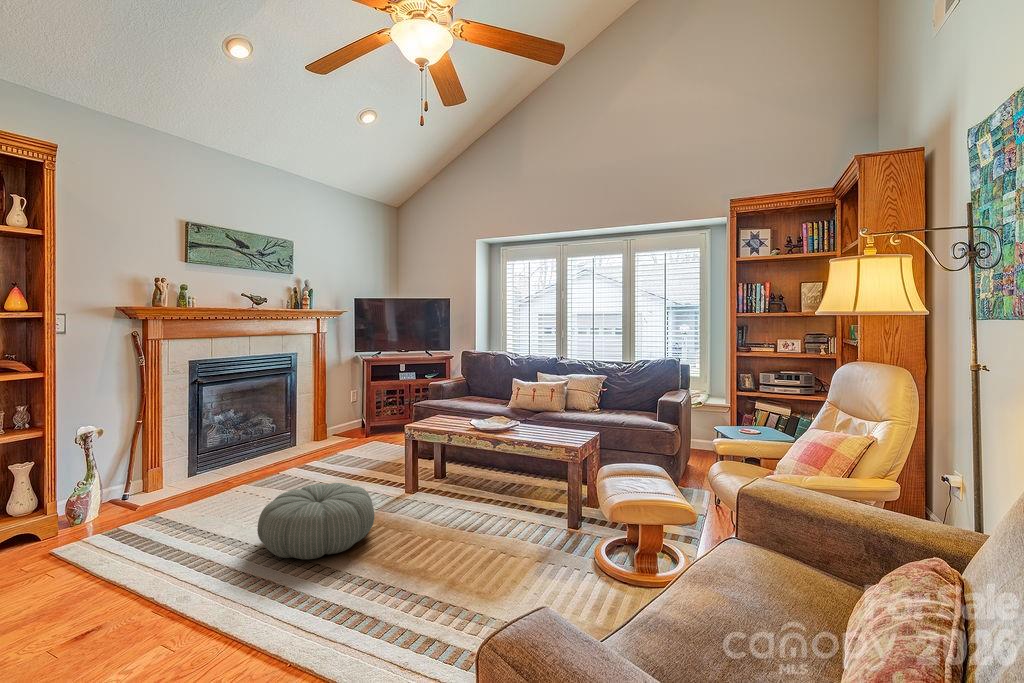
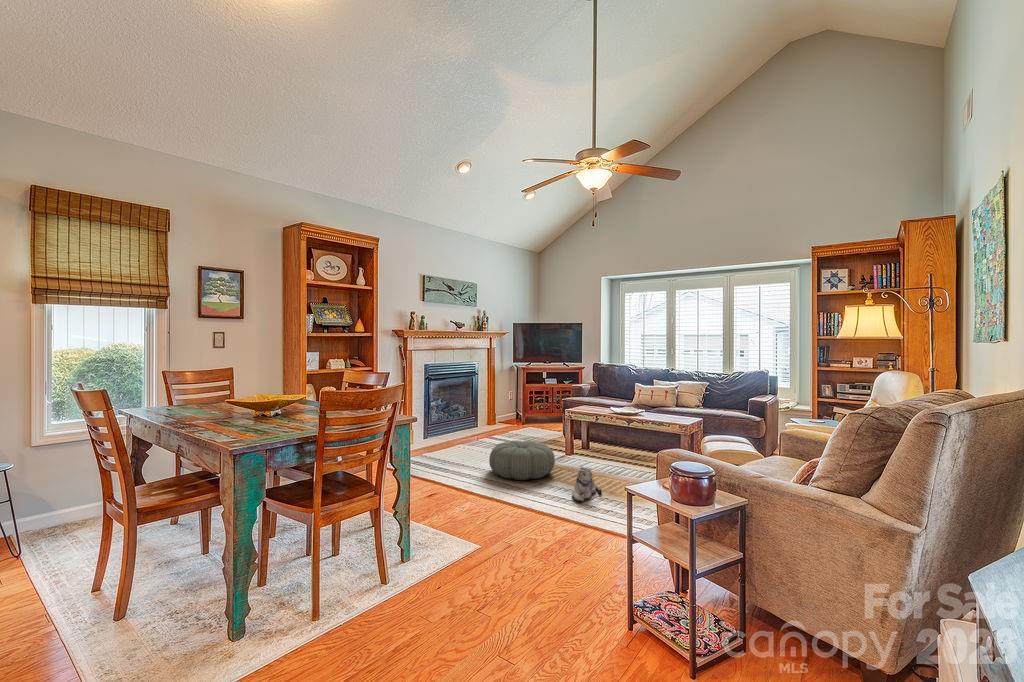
plush toy: none [384,540,439,608] -> present [572,467,601,501]

